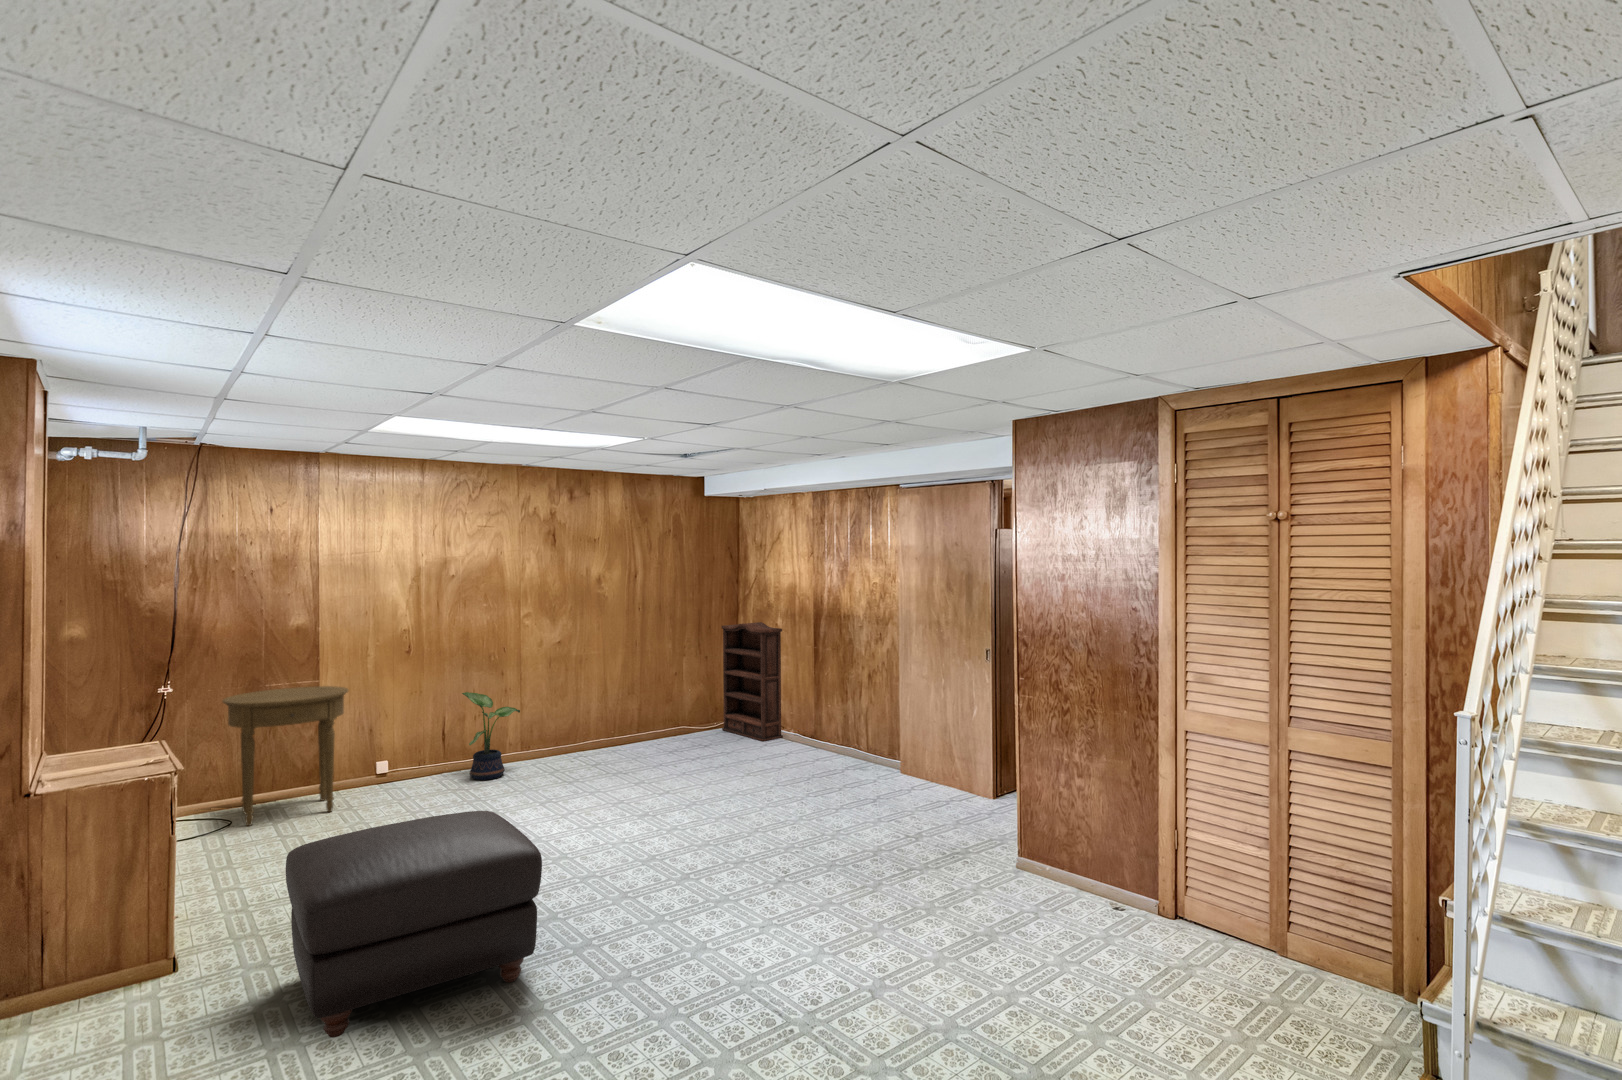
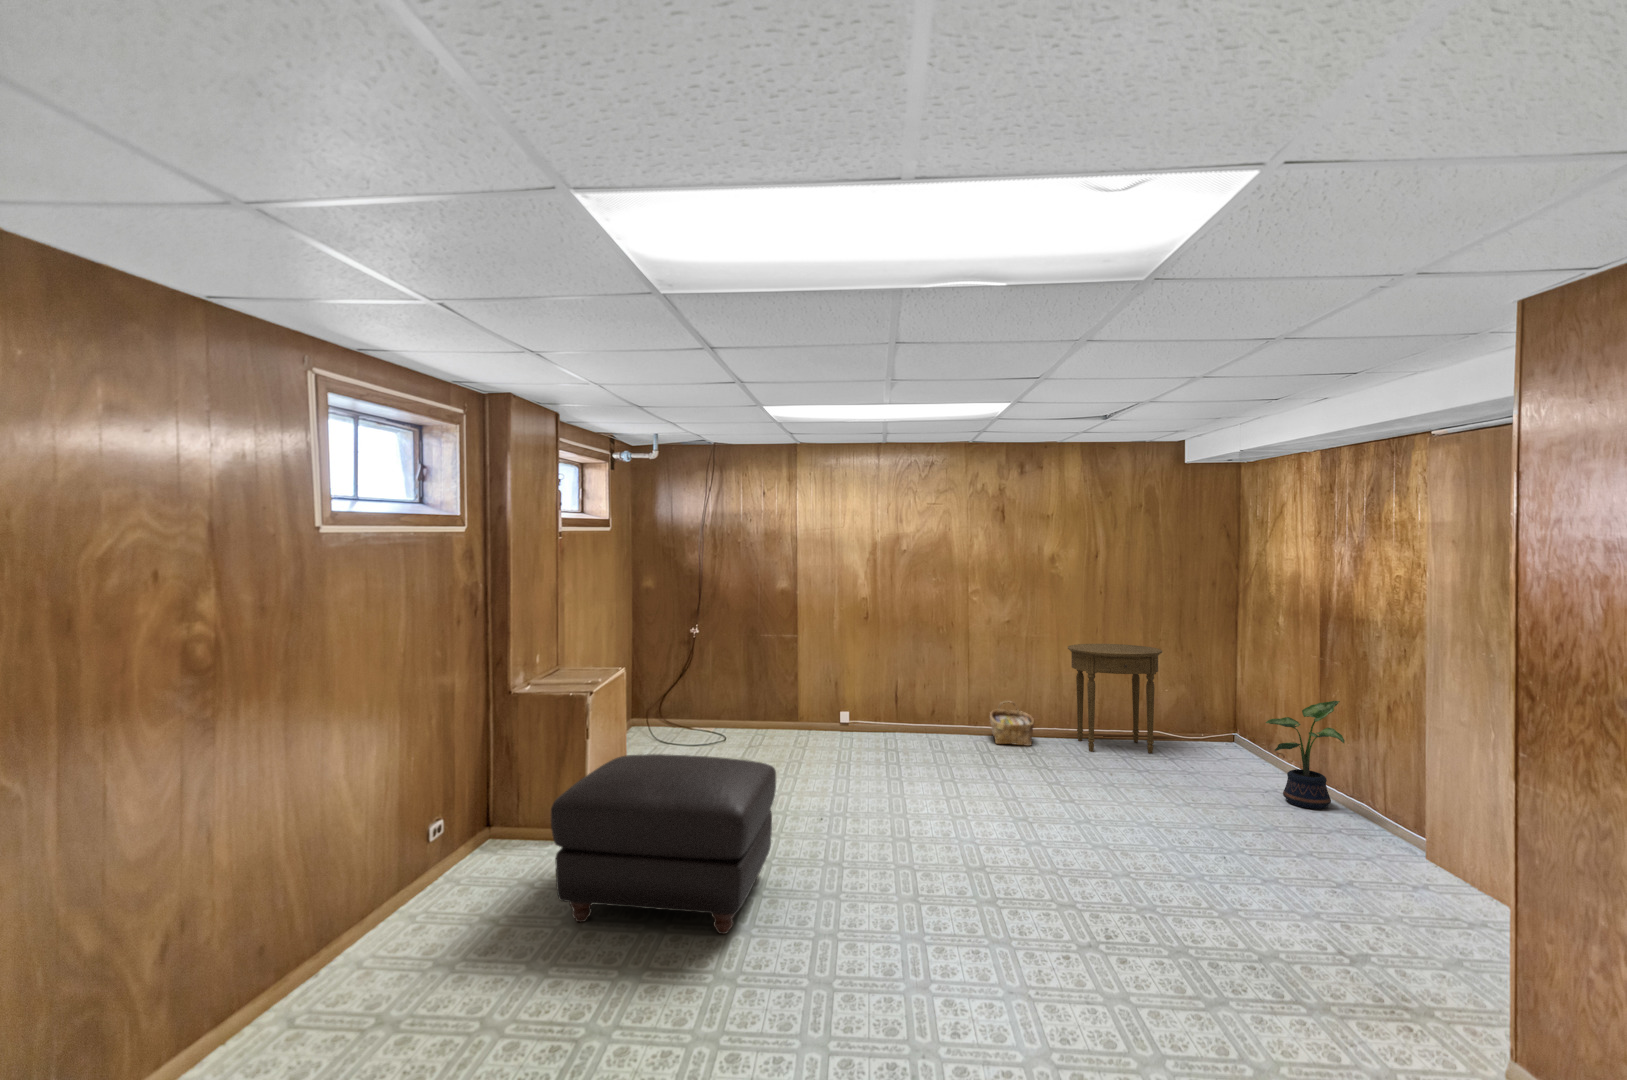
bookshelf: present [722,622,783,742] -> none [1206,619,1279,768]
side table: present [223,686,348,826] -> present [1068,644,1162,753]
potted plant: present [462,692,520,780] -> present [1266,701,1344,809]
woven basket: none [548,721,595,765] -> present [990,701,1034,746]

